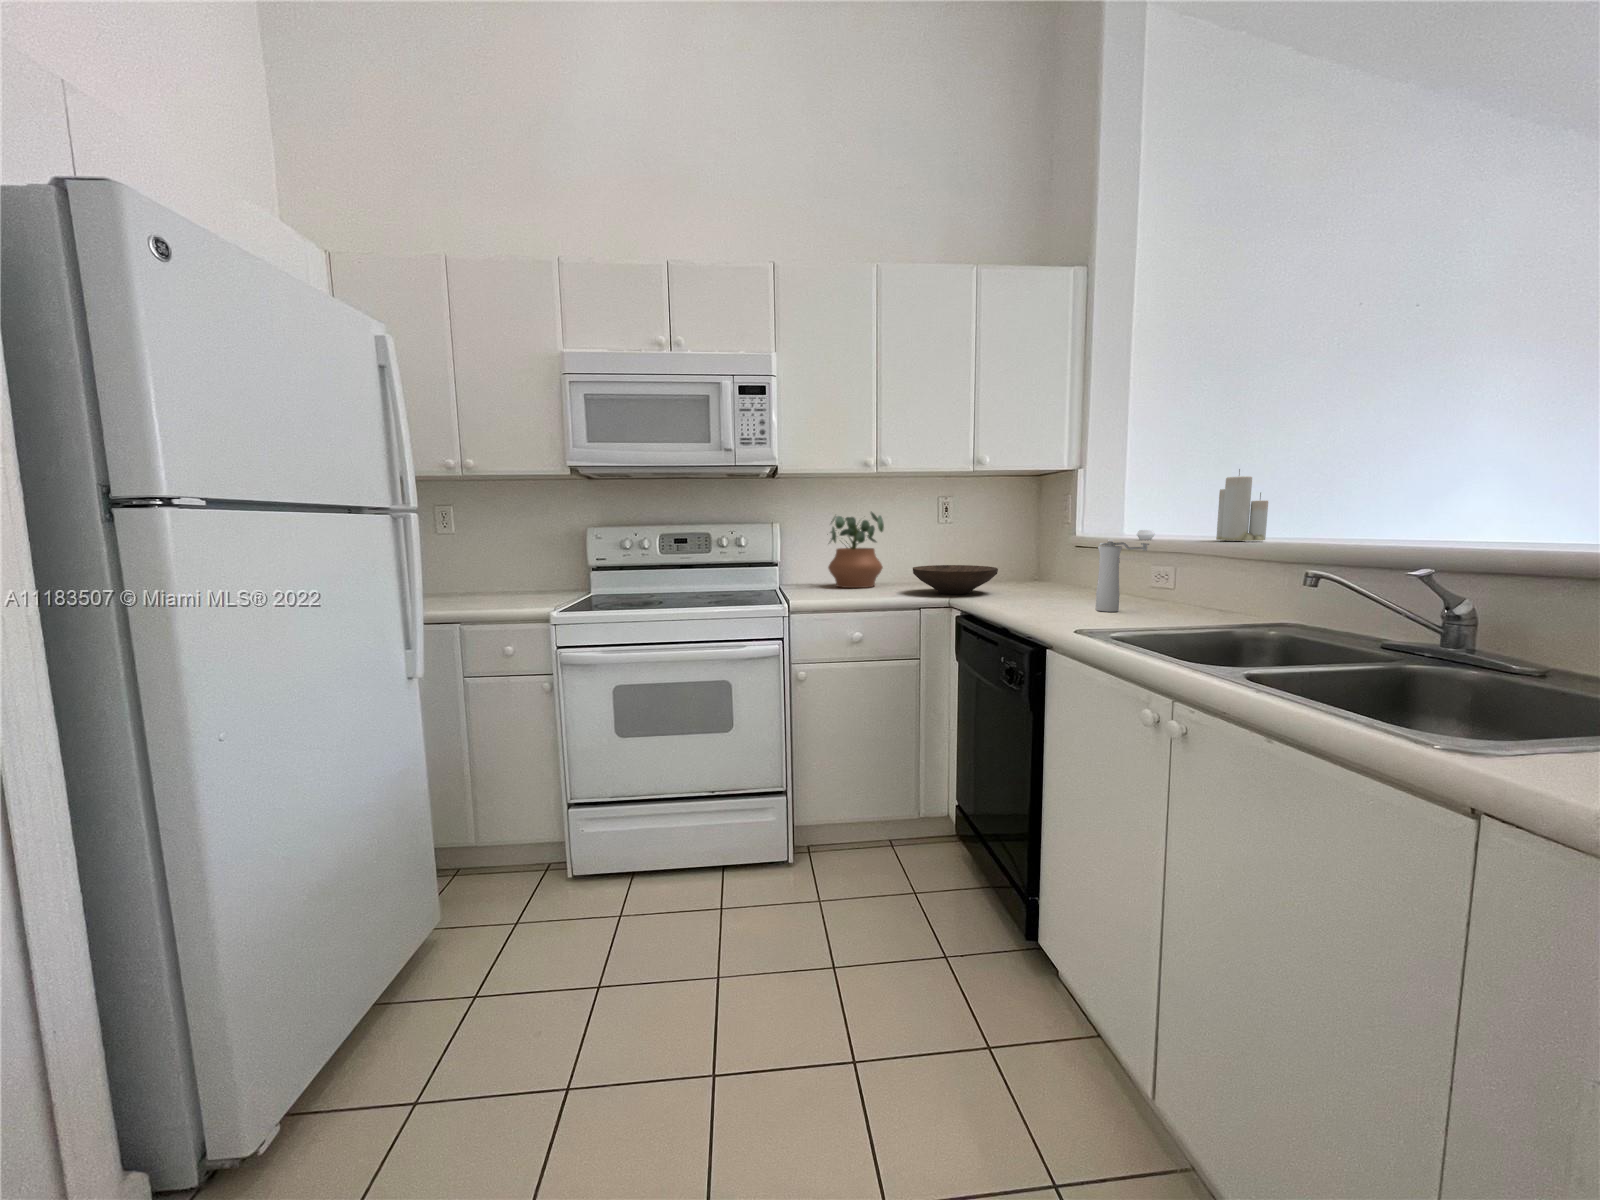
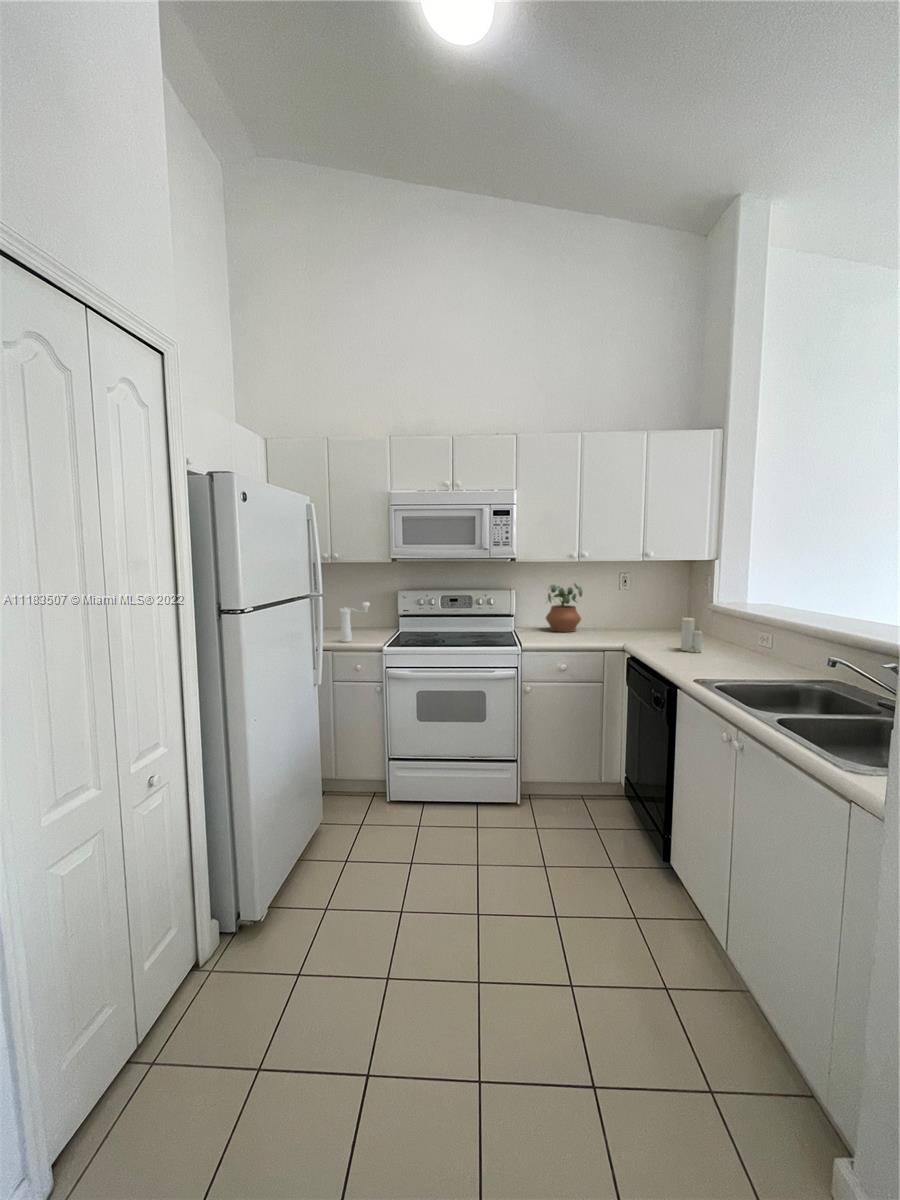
candle: present [1216,469,1268,541] -> present [681,618,702,653]
pepper mill: present [1096,530,1155,612] -> present [340,602,370,642]
wooden bowl: present [913,565,998,594] -> none [600,620,657,641]

